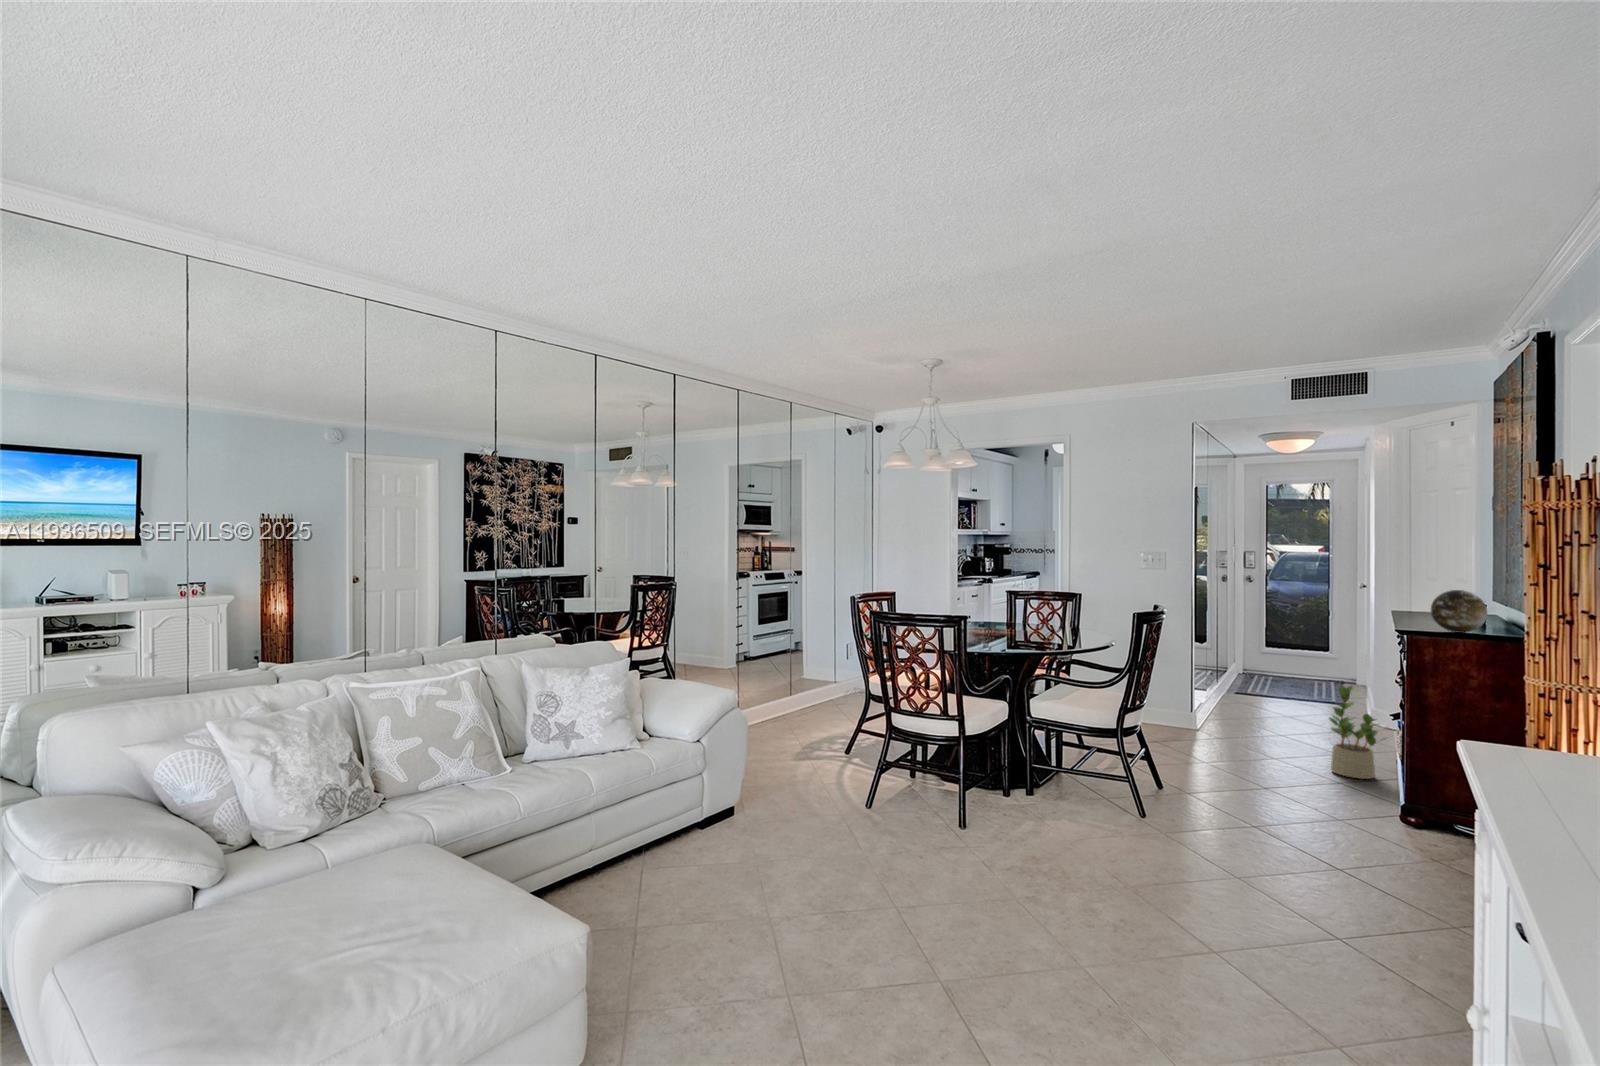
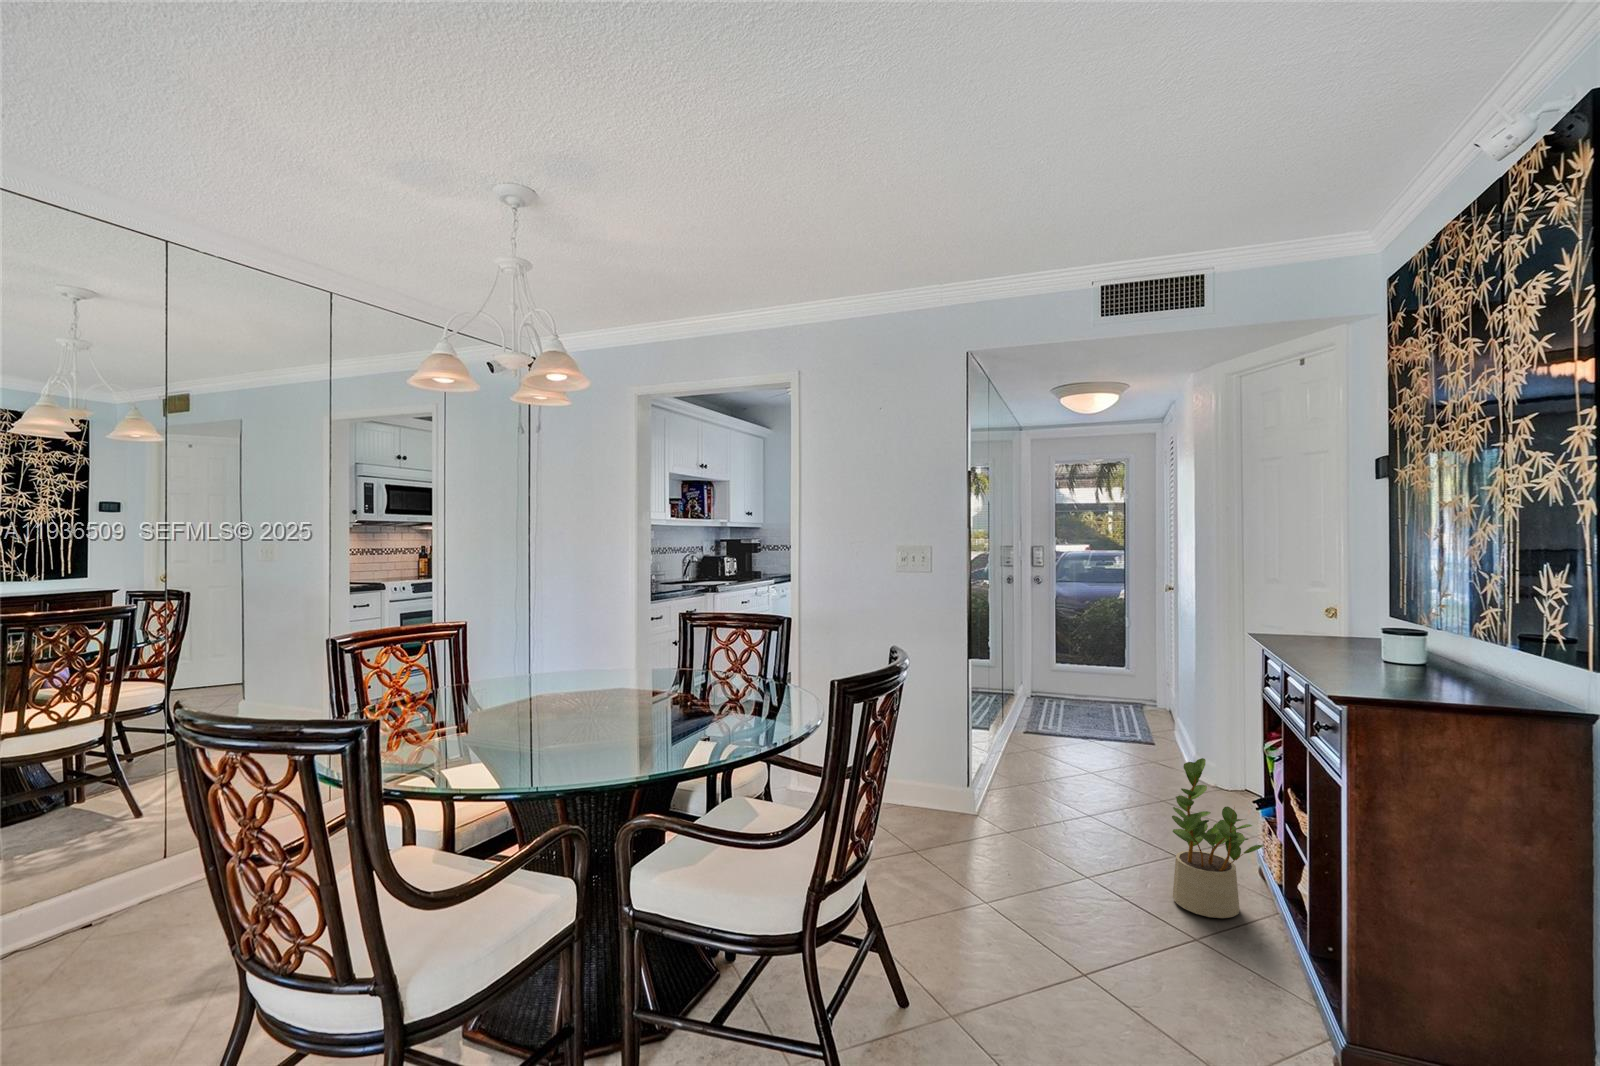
decorative orb: present [1431,590,1488,633] -> none [1360,603,1463,683]

